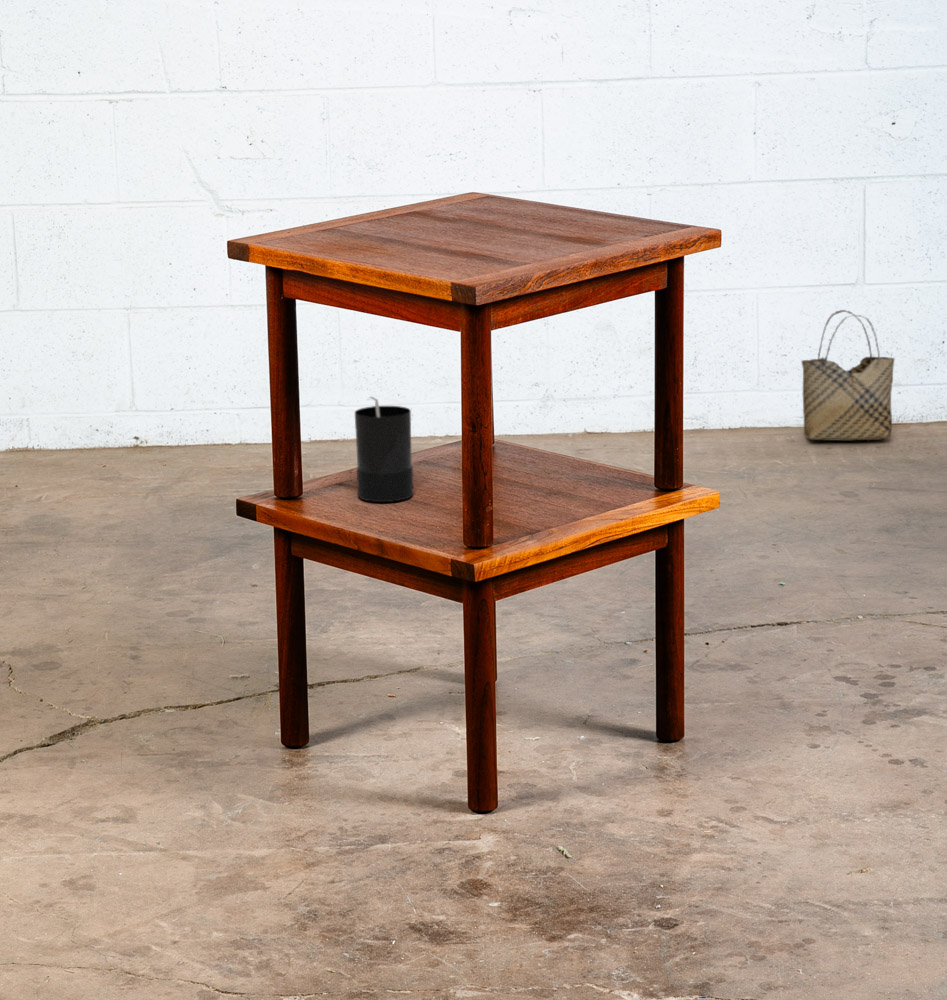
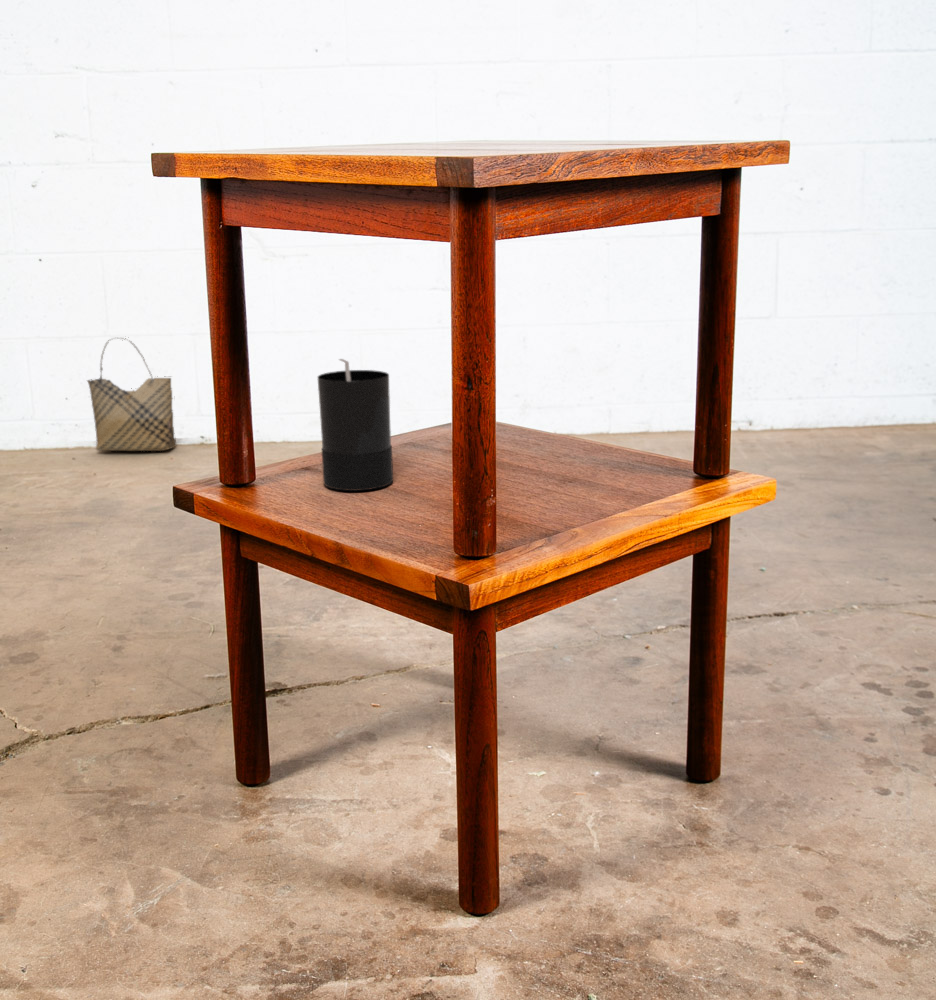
woven basket: present [802,310,895,441] -> present [88,338,176,451]

